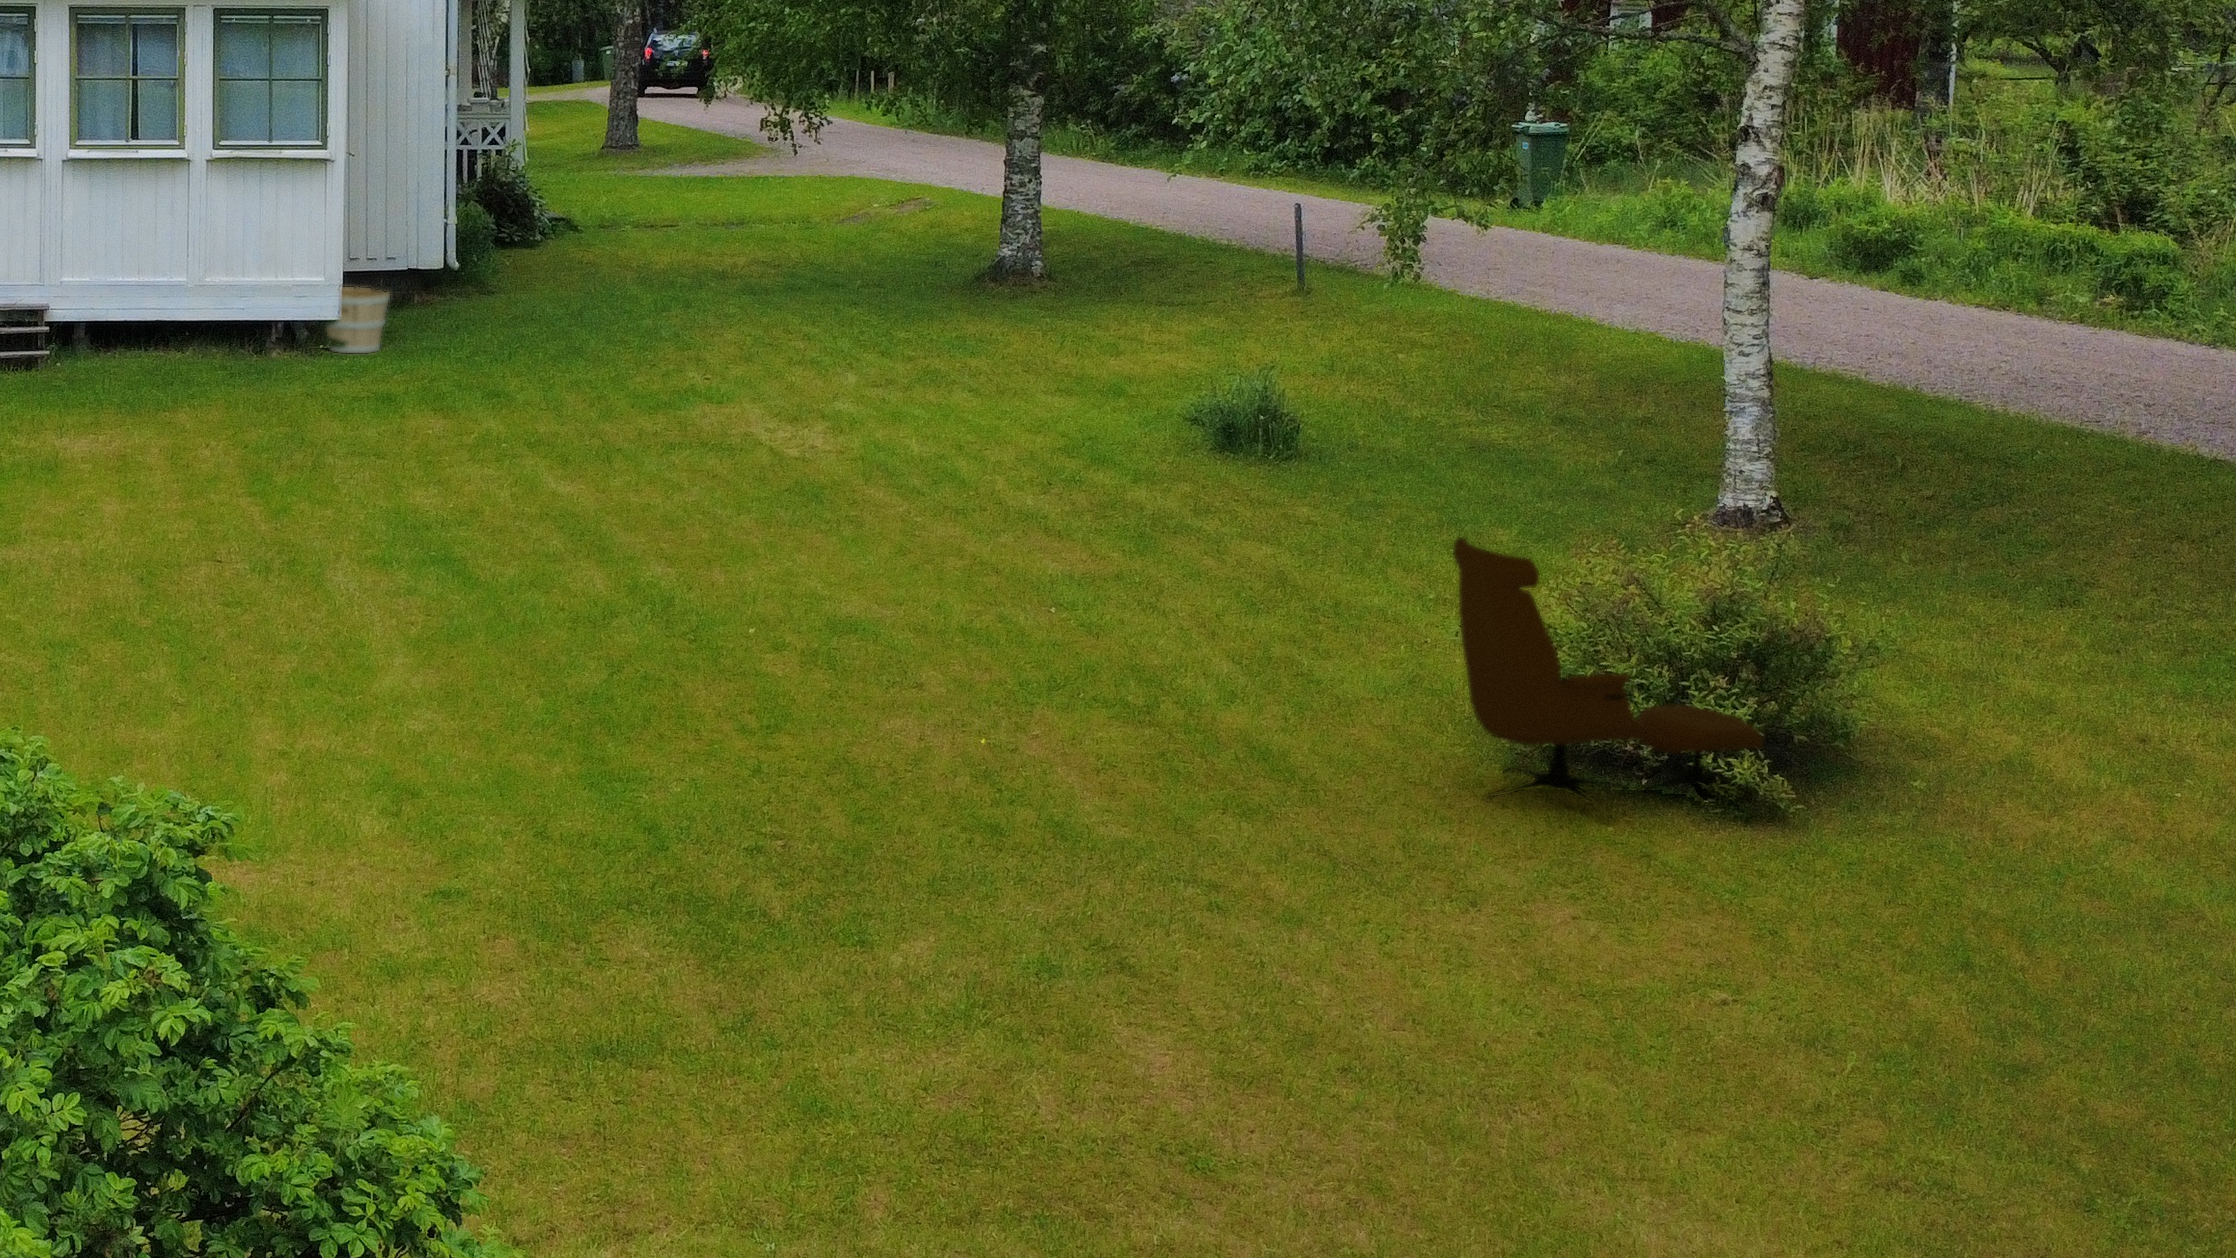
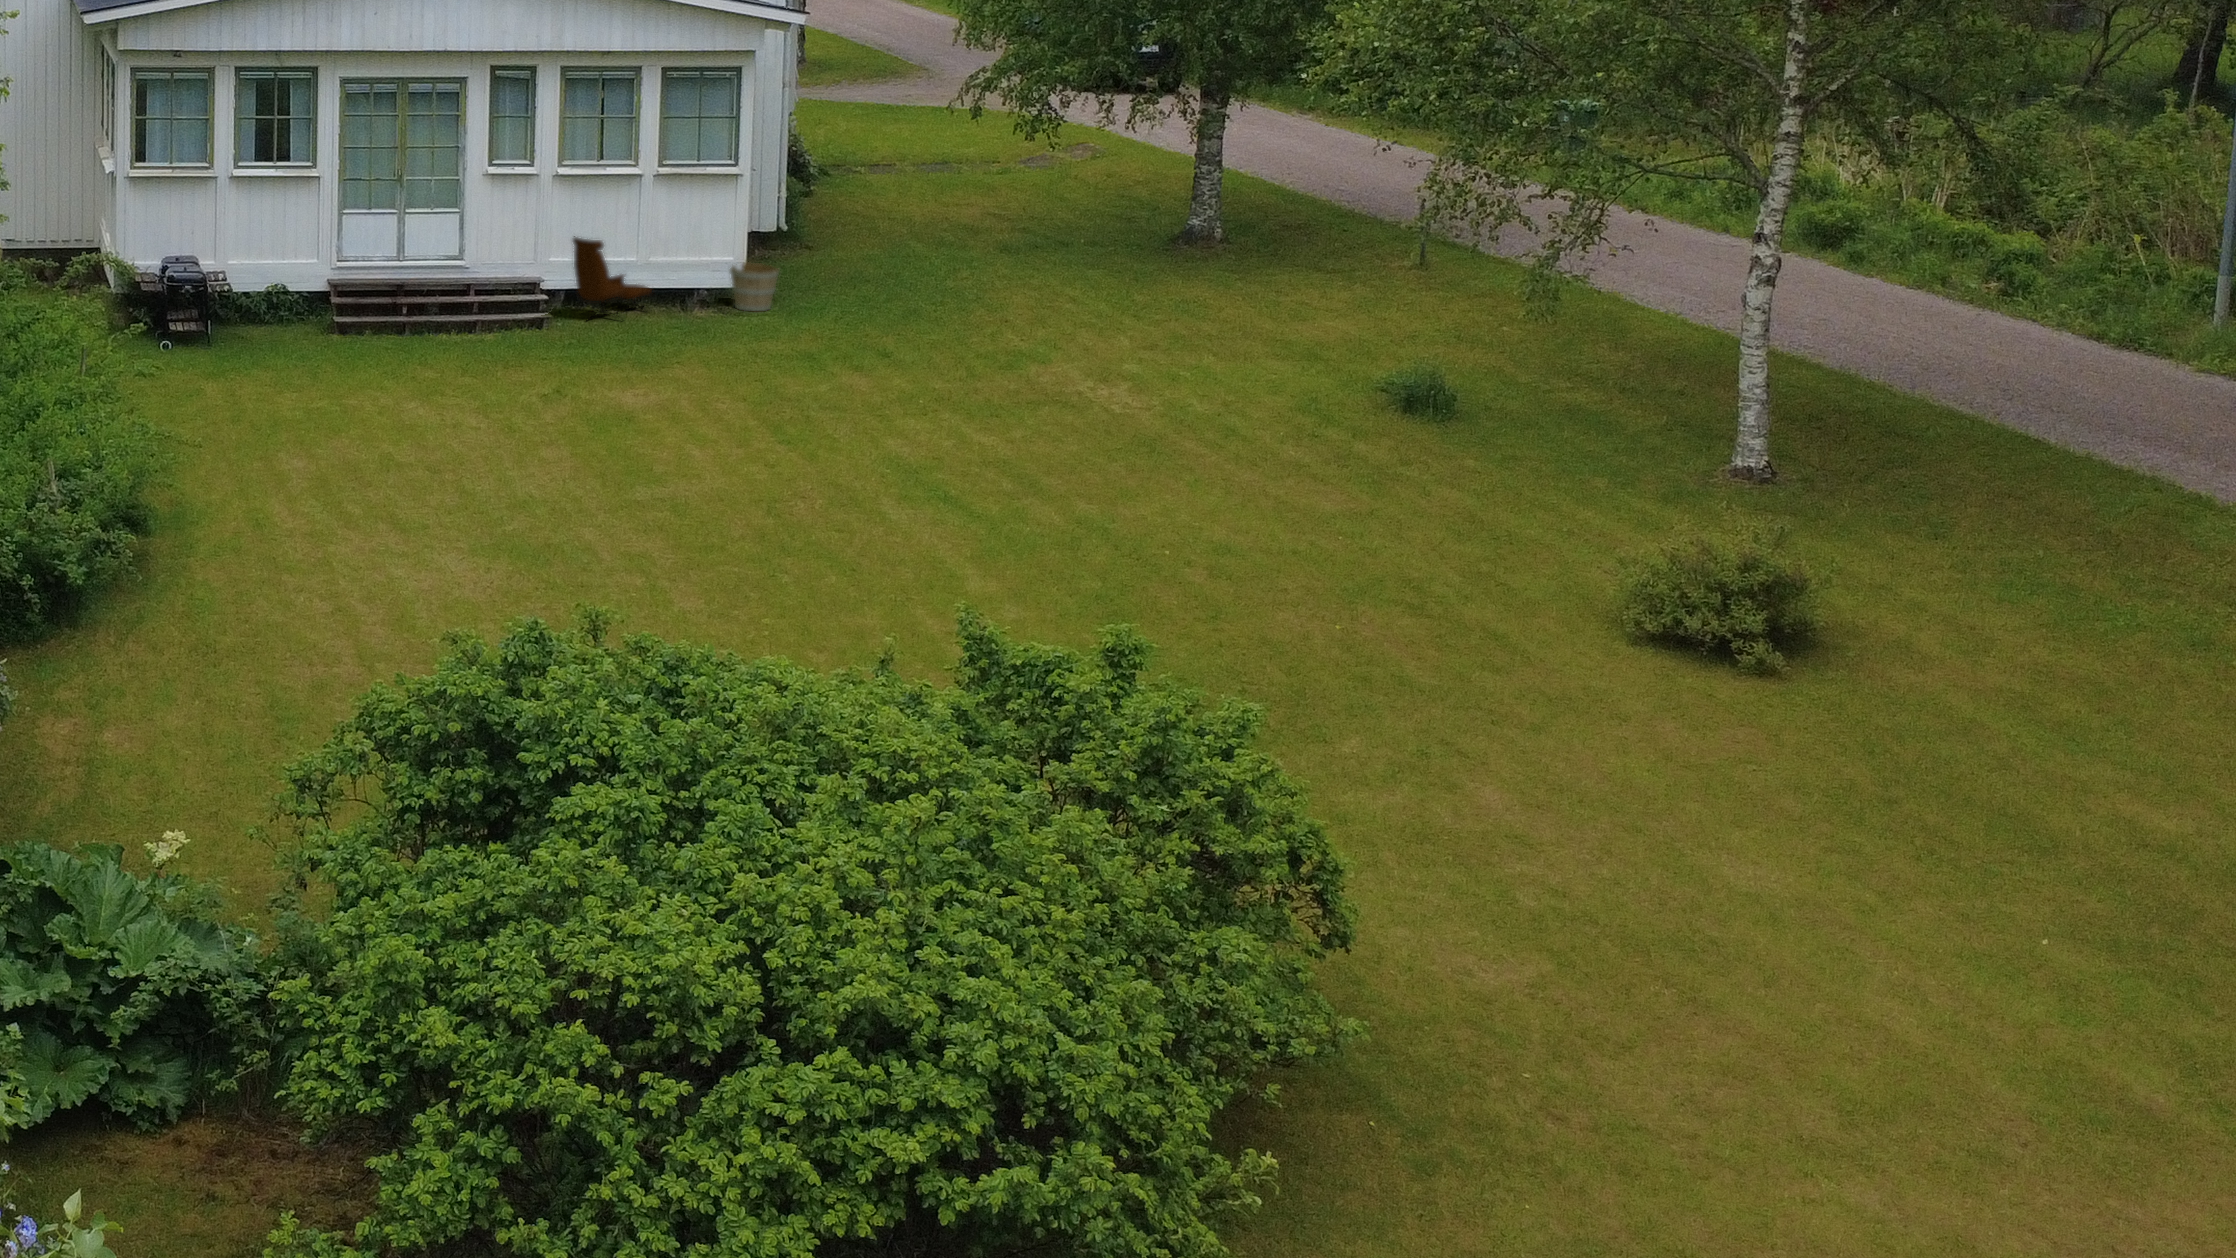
lounge chair: present [1453,537,1763,820] -> present [573,236,651,320]

